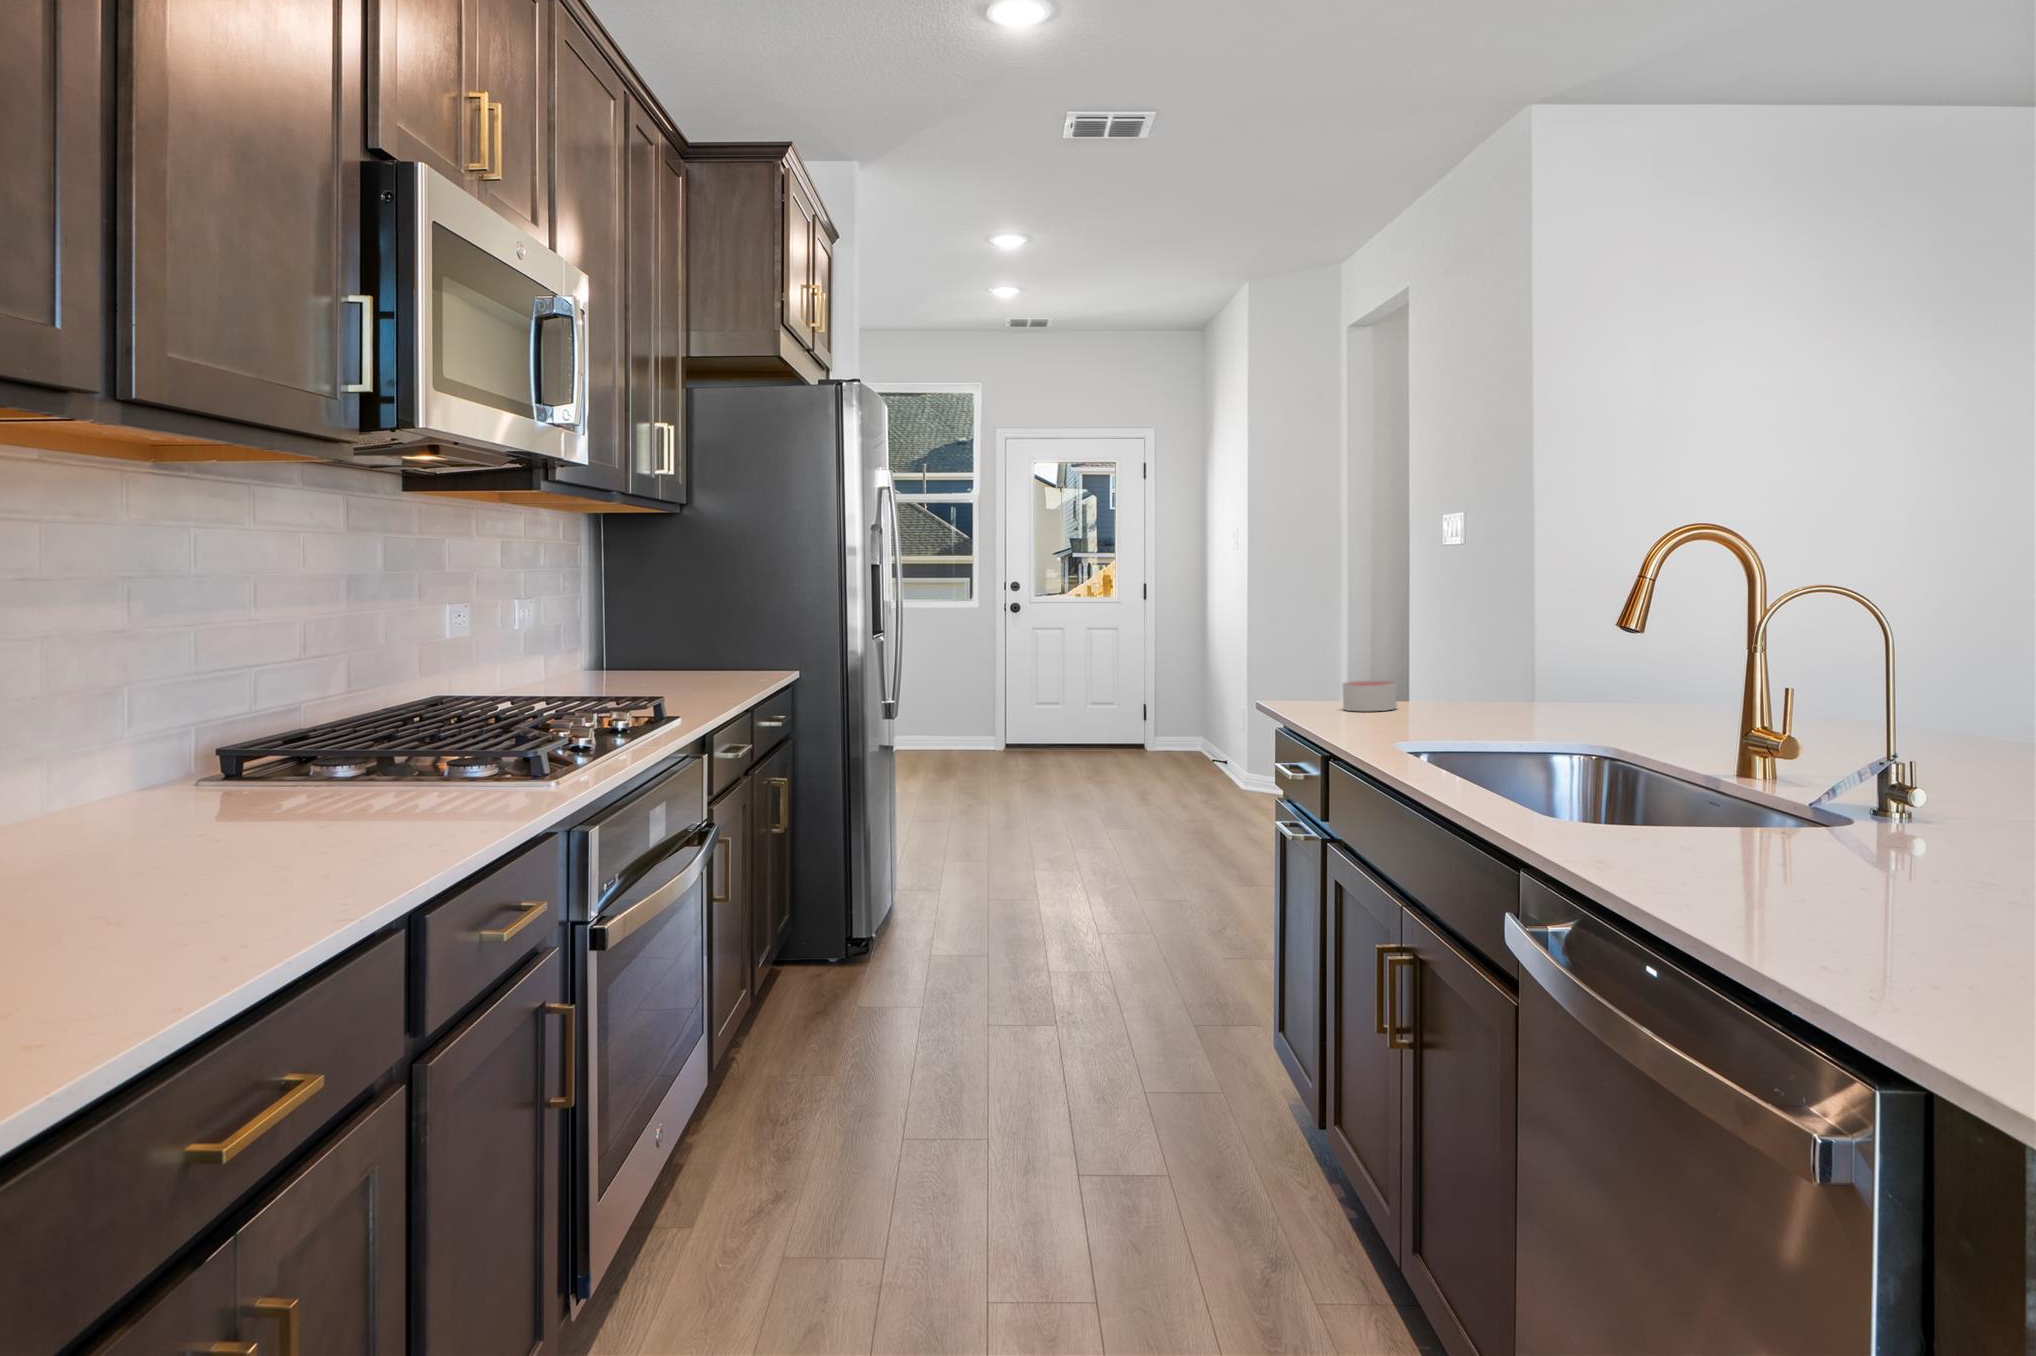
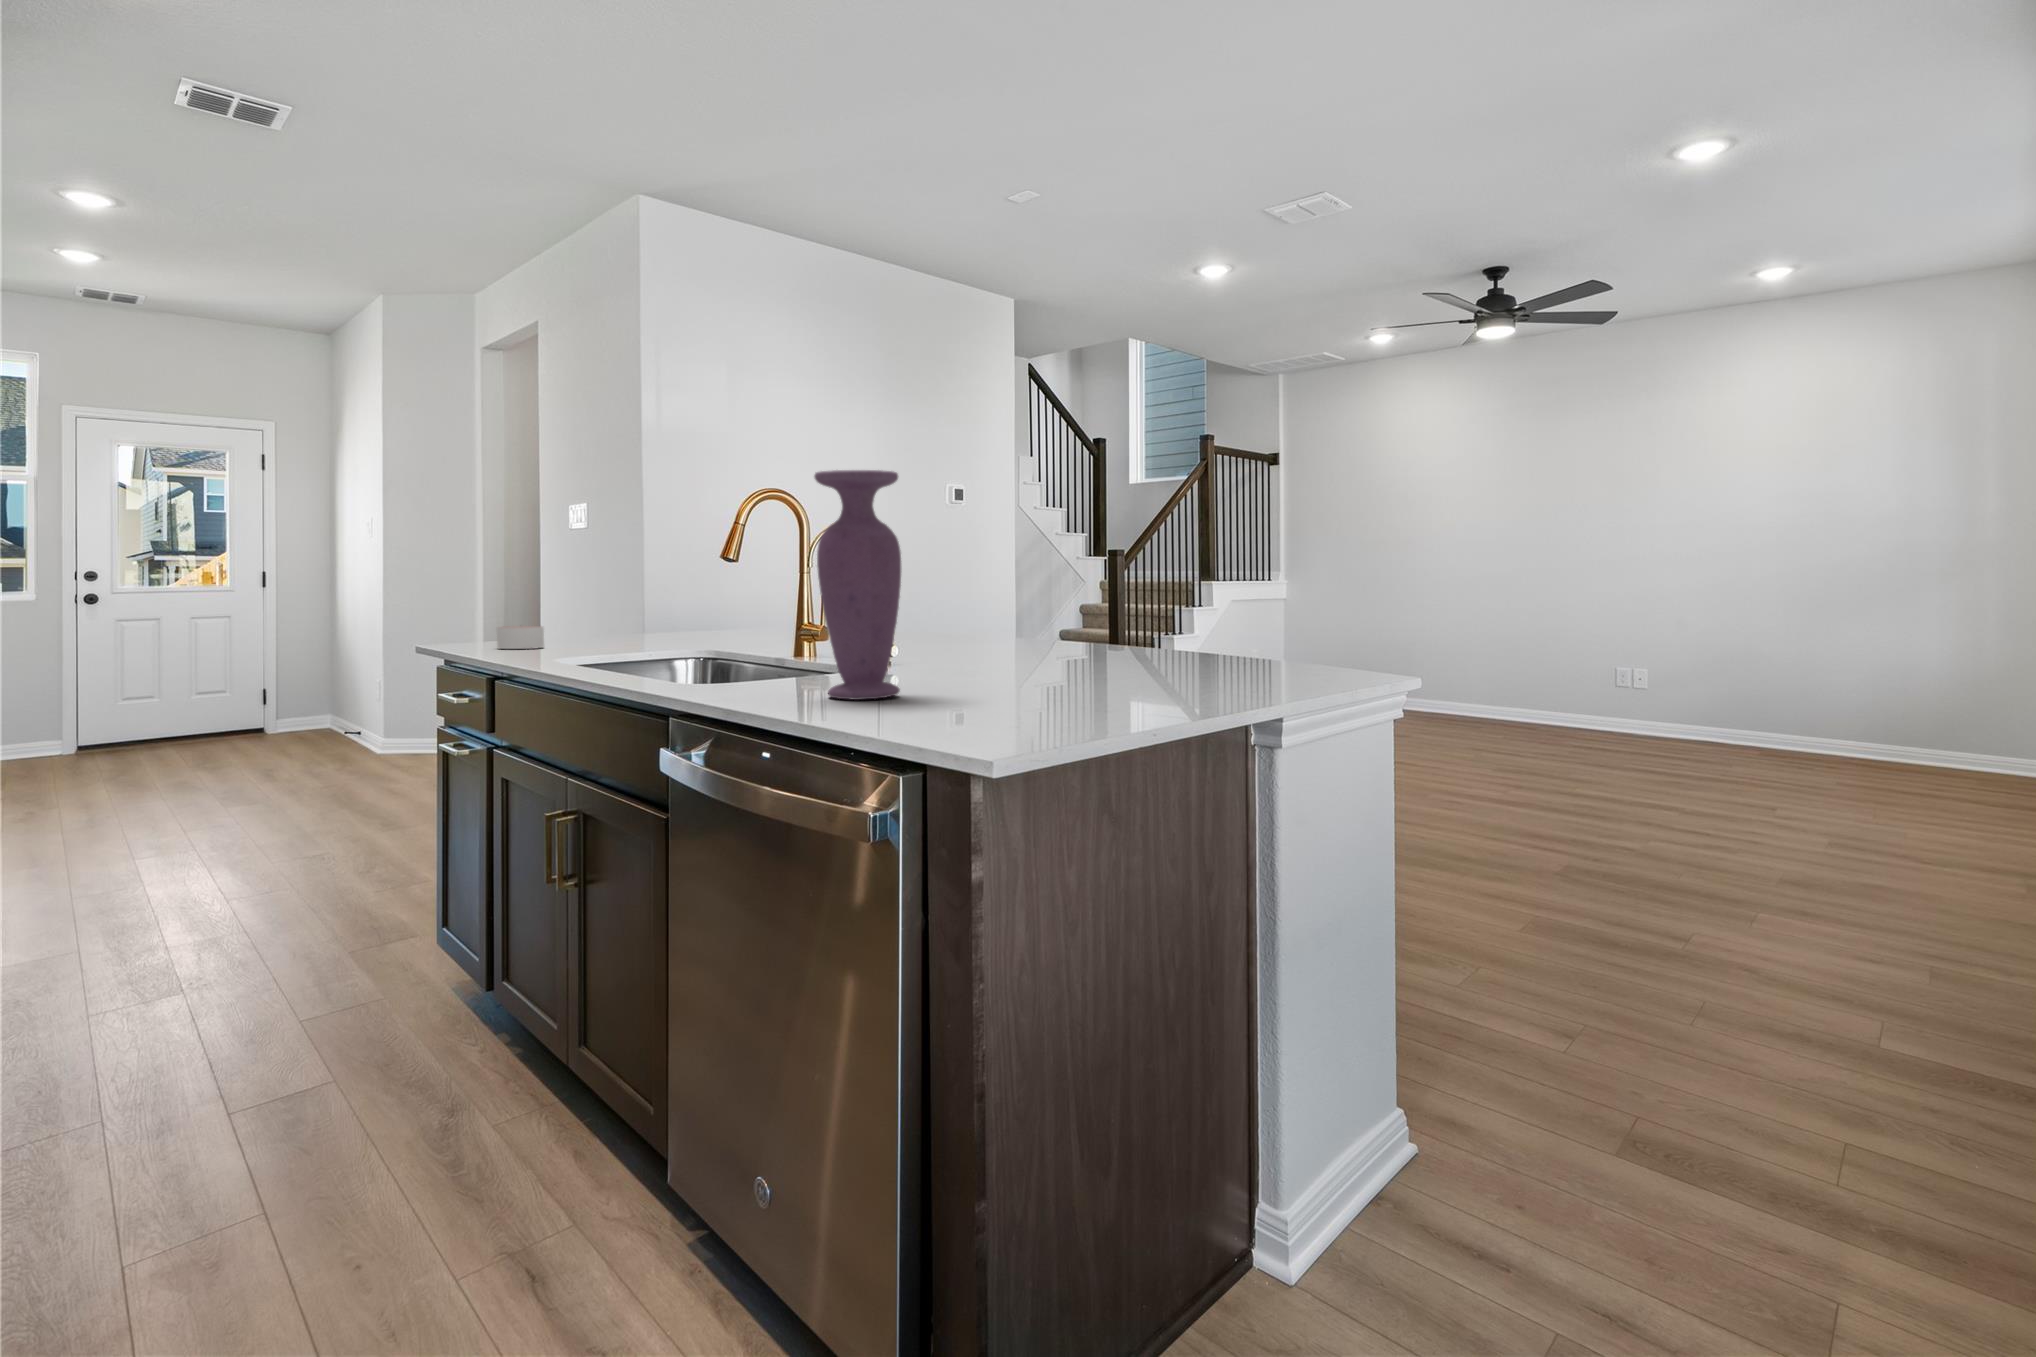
vase: none [1746,526,1906,896] -> present [814,470,901,700]

